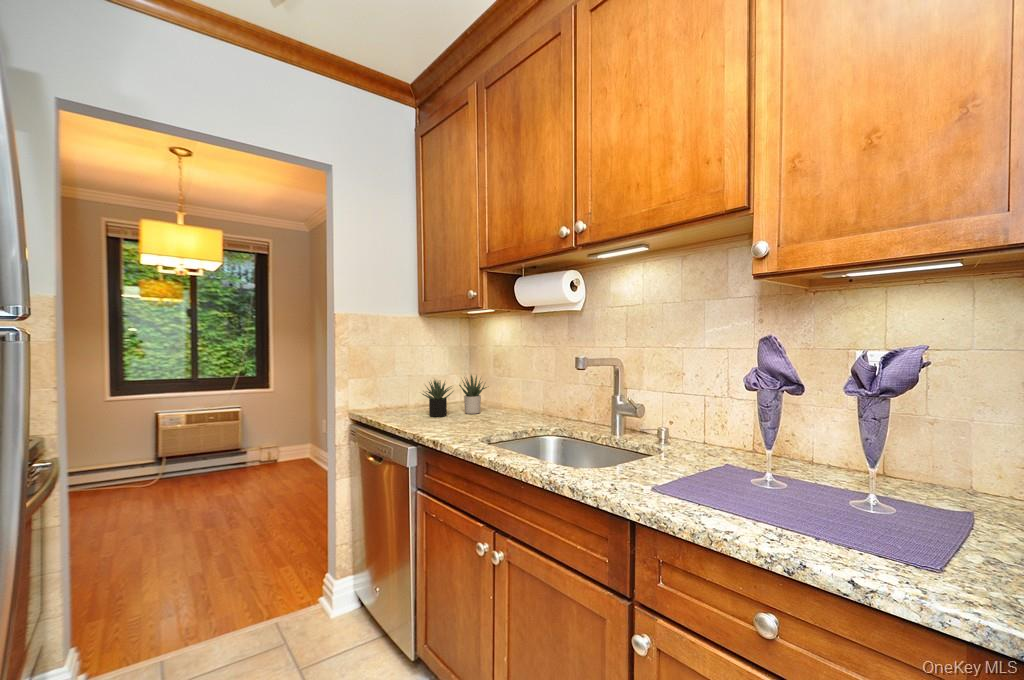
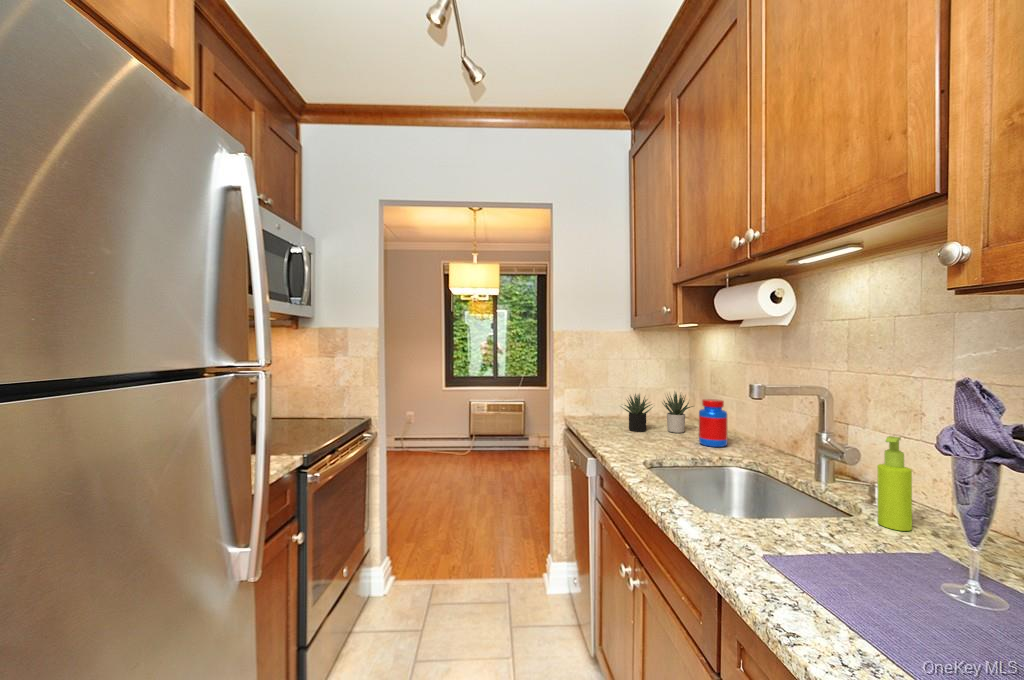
jar: none [502,378,526,421] -> present [699,399,728,447]
soap dispenser: none [674,388,694,455] -> present [877,436,912,531]

